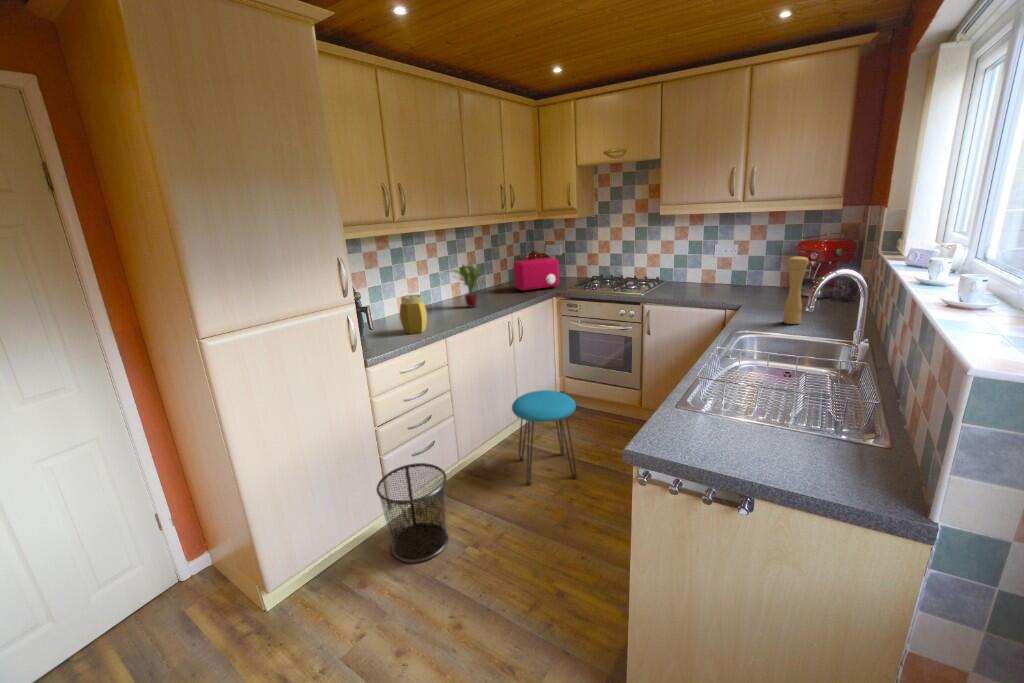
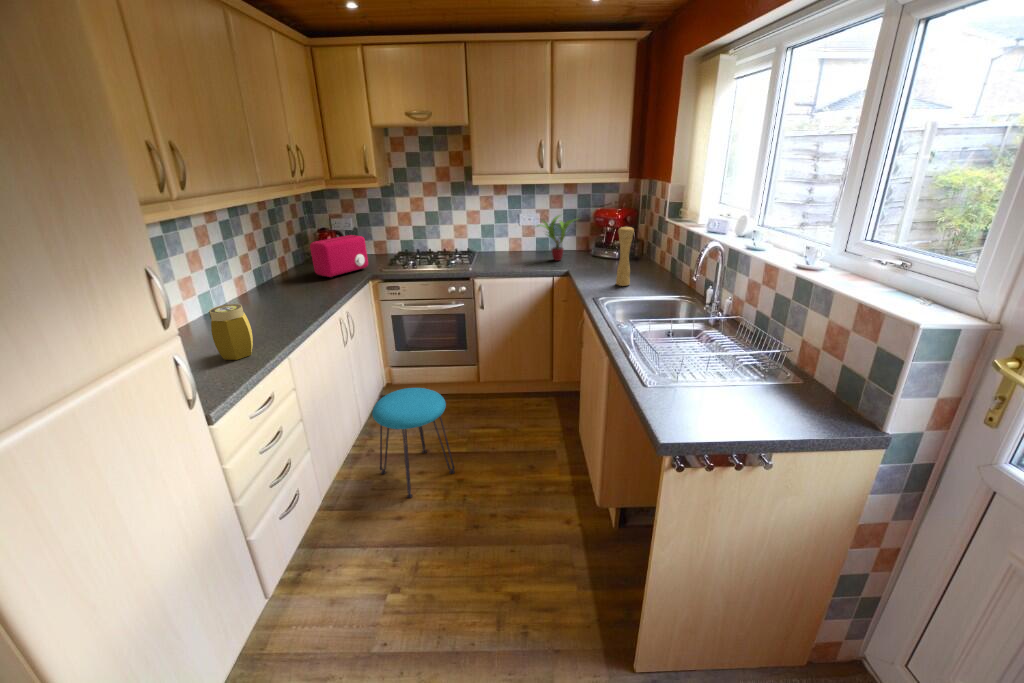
potted plant: present [451,264,481,308] -> present [537,215,576,261]
waste bin: present [376,463,448,562] -> none [257,520,362,655]

